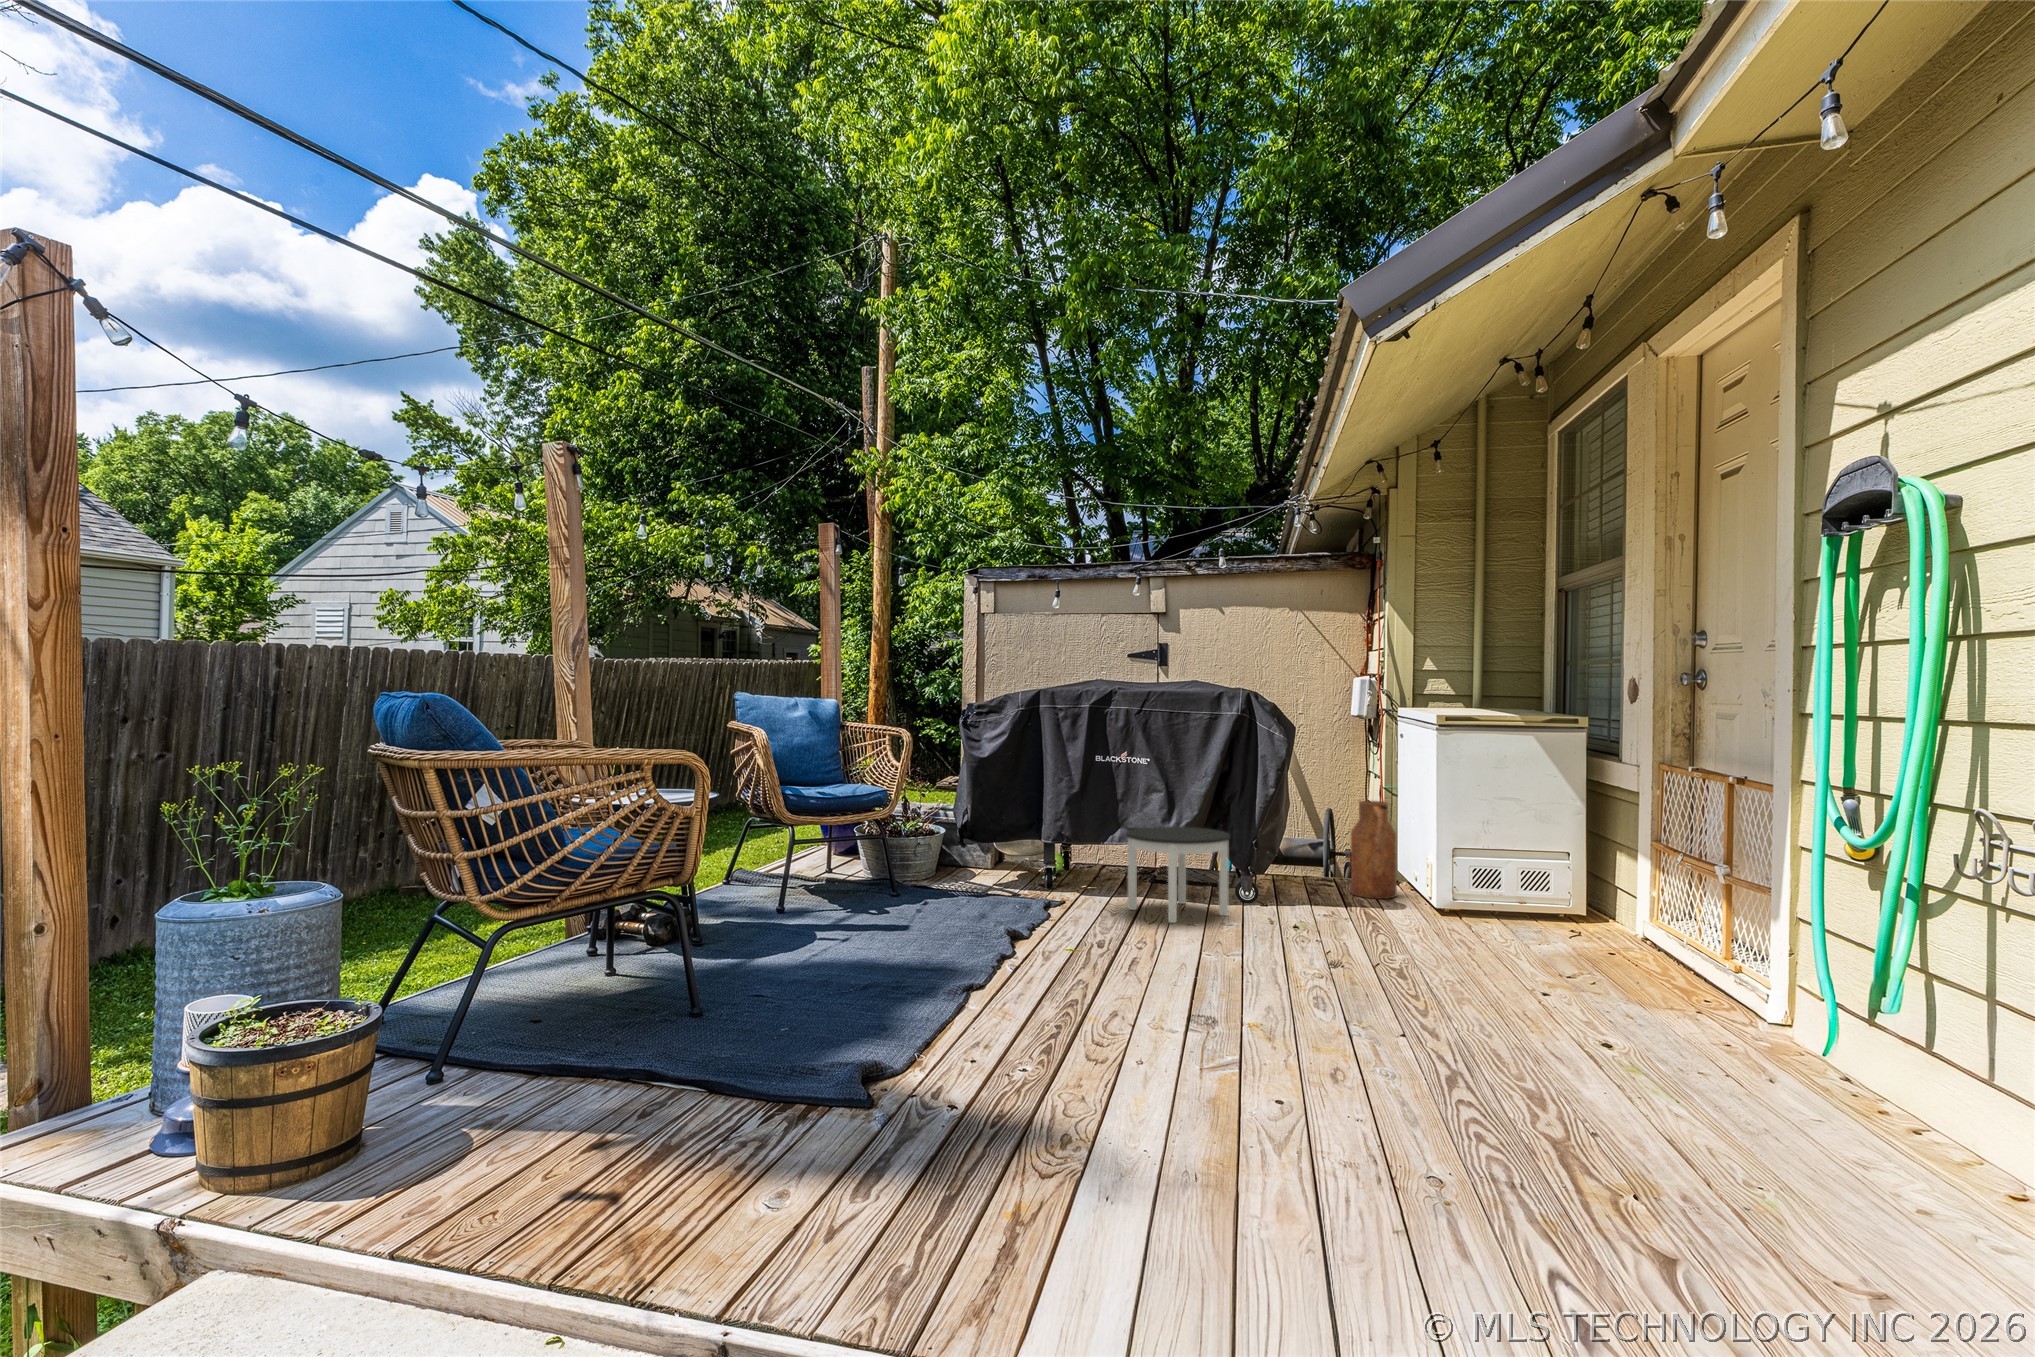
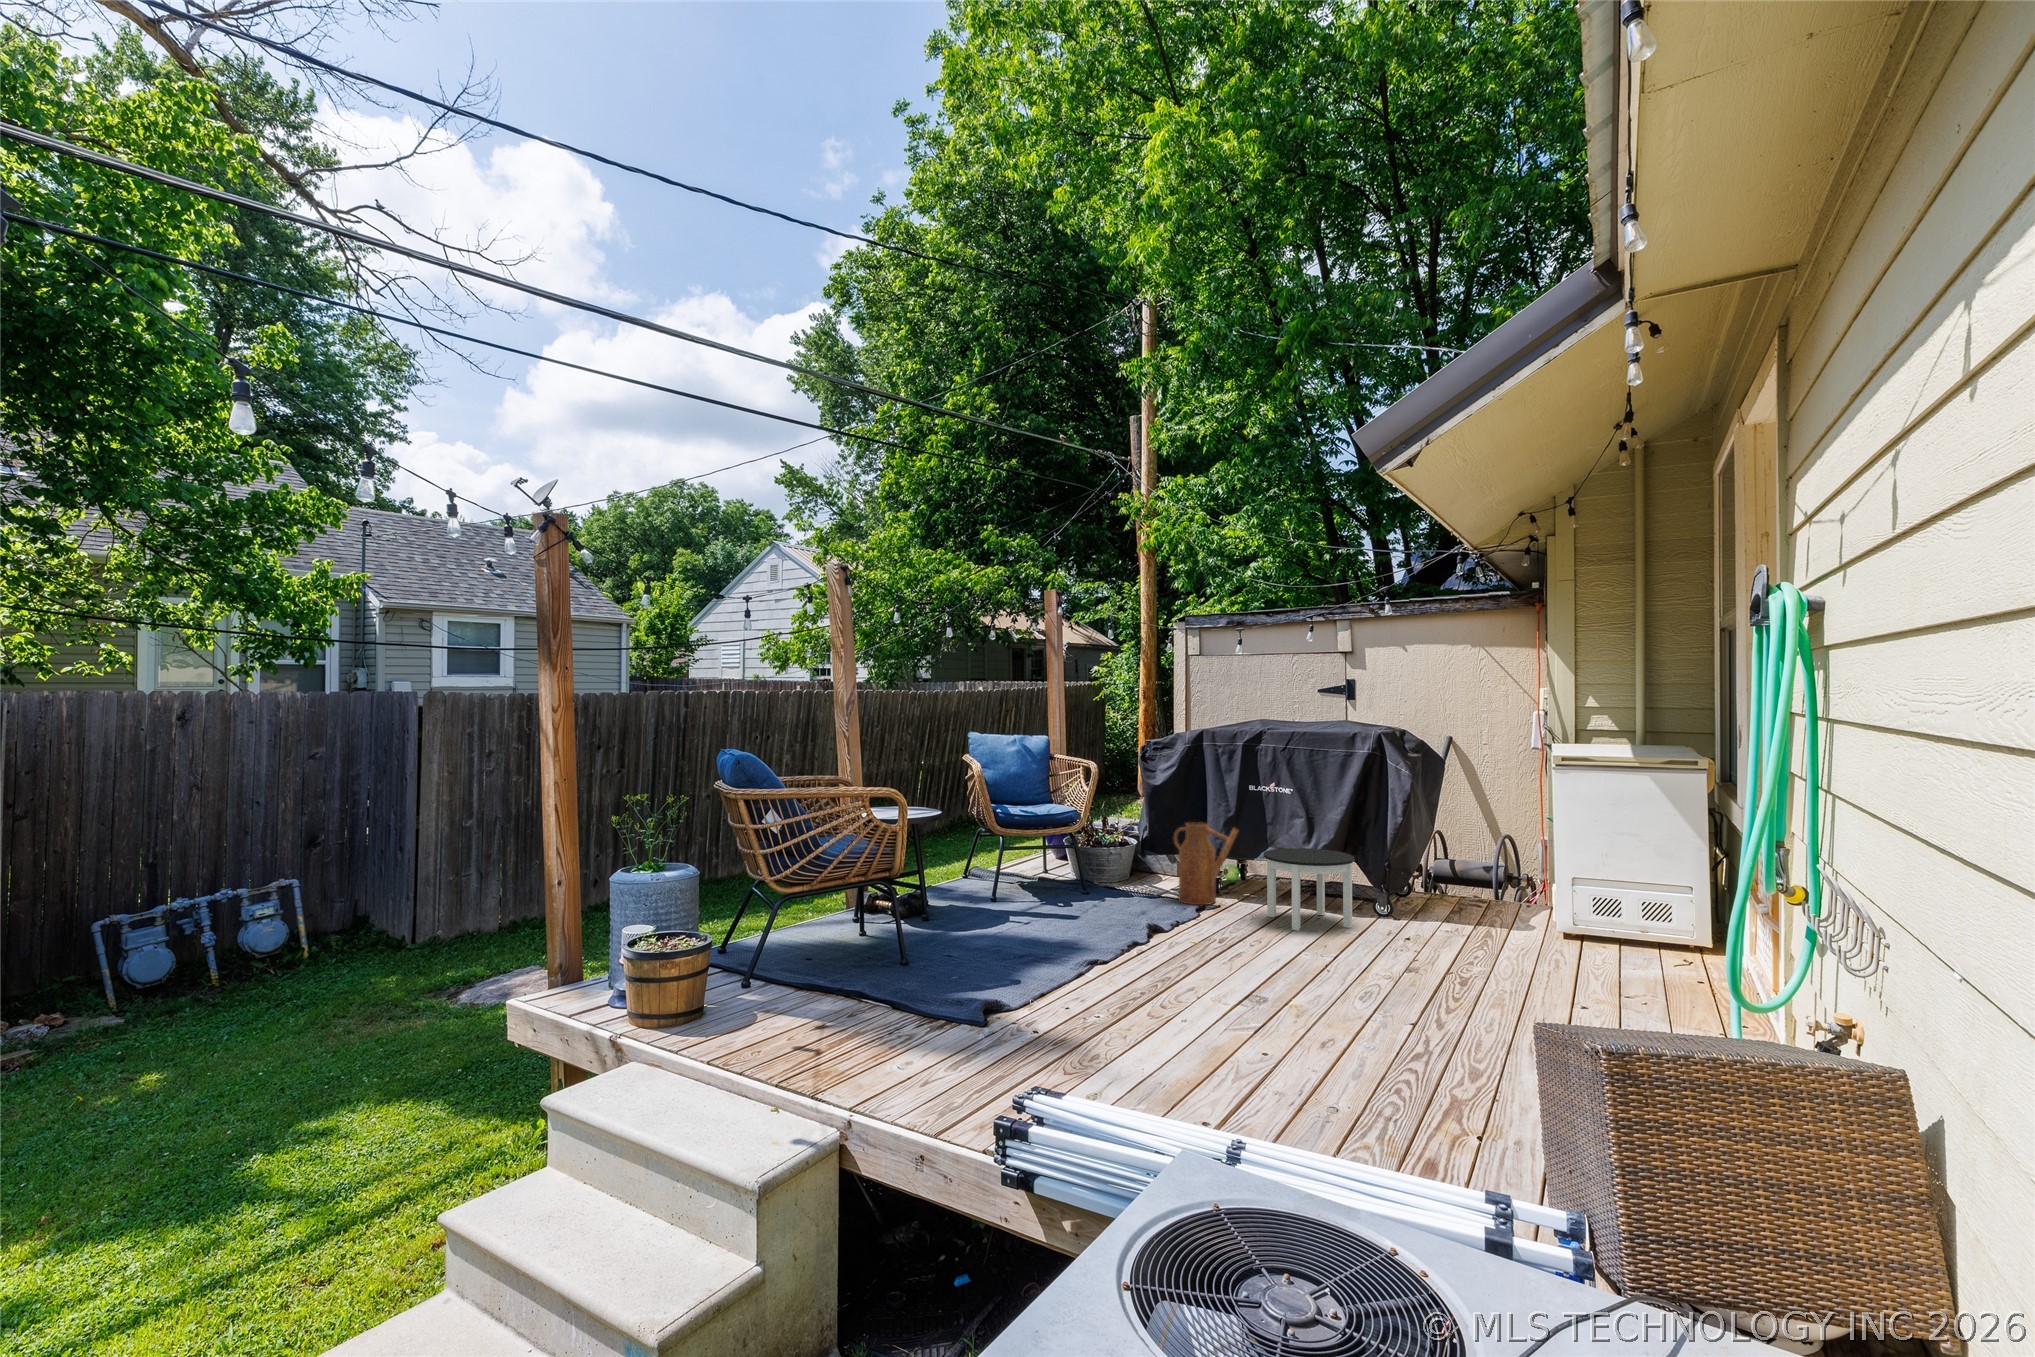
watering can: present [1350,801,1397,899] -> present [1174,822,1239,905]

